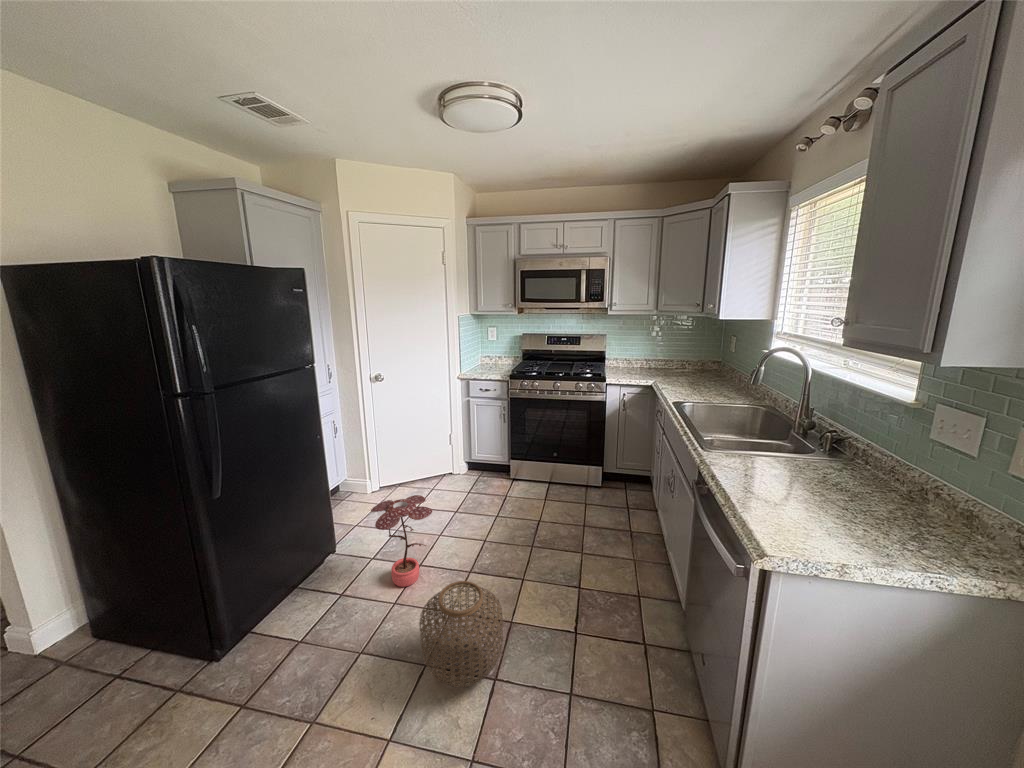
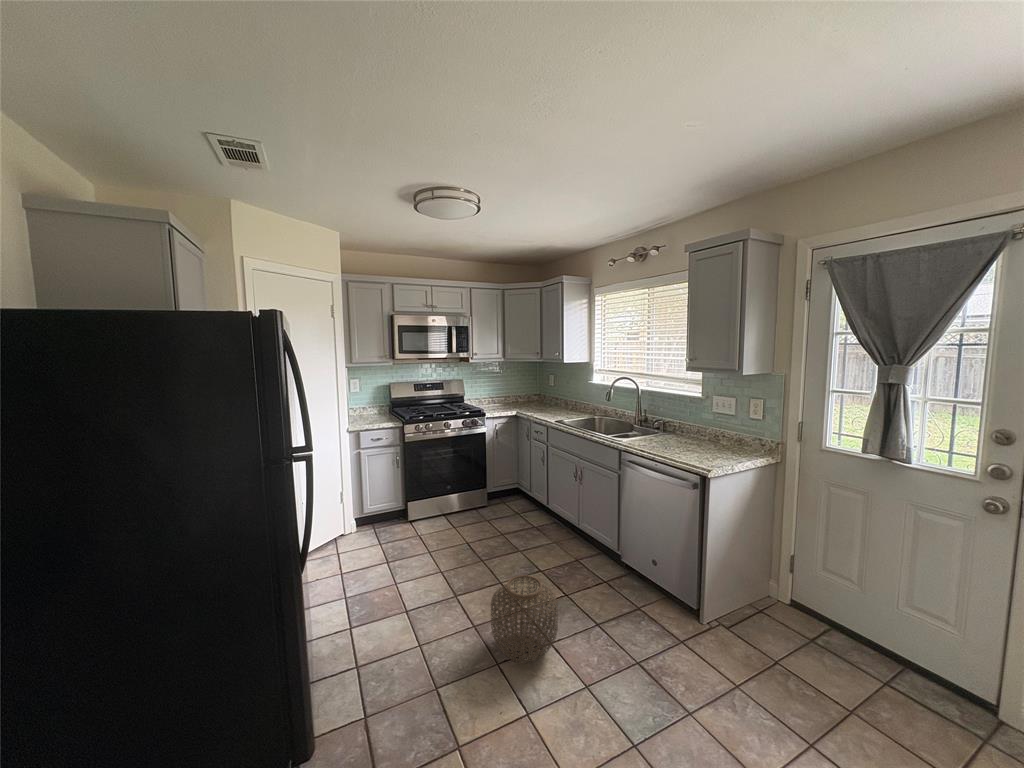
potted plant: present [371,495,432,587] -> none [371,539,438,635]

